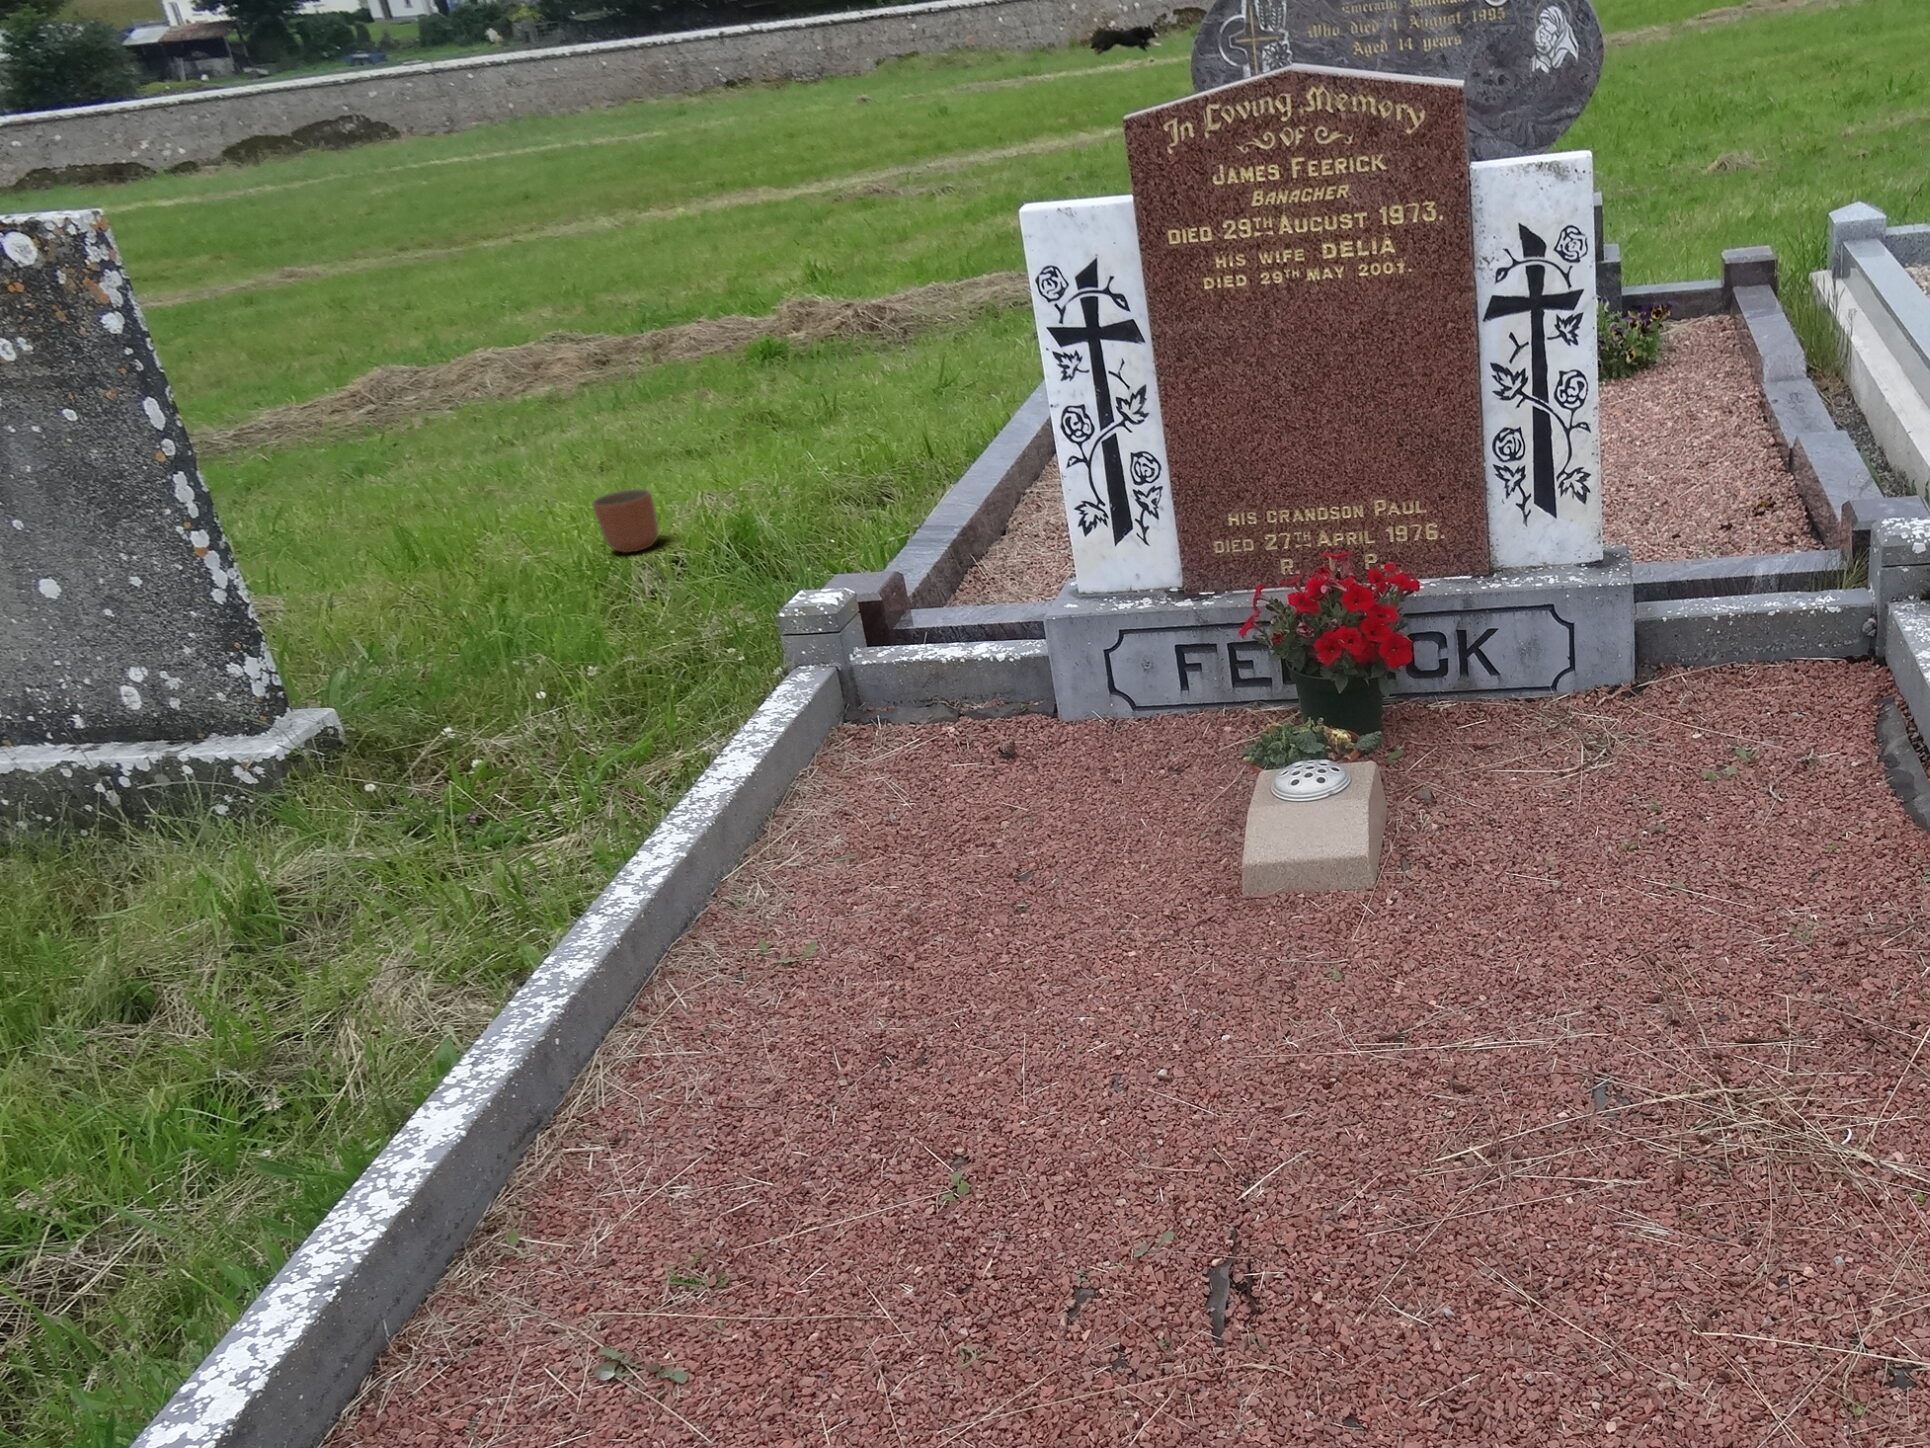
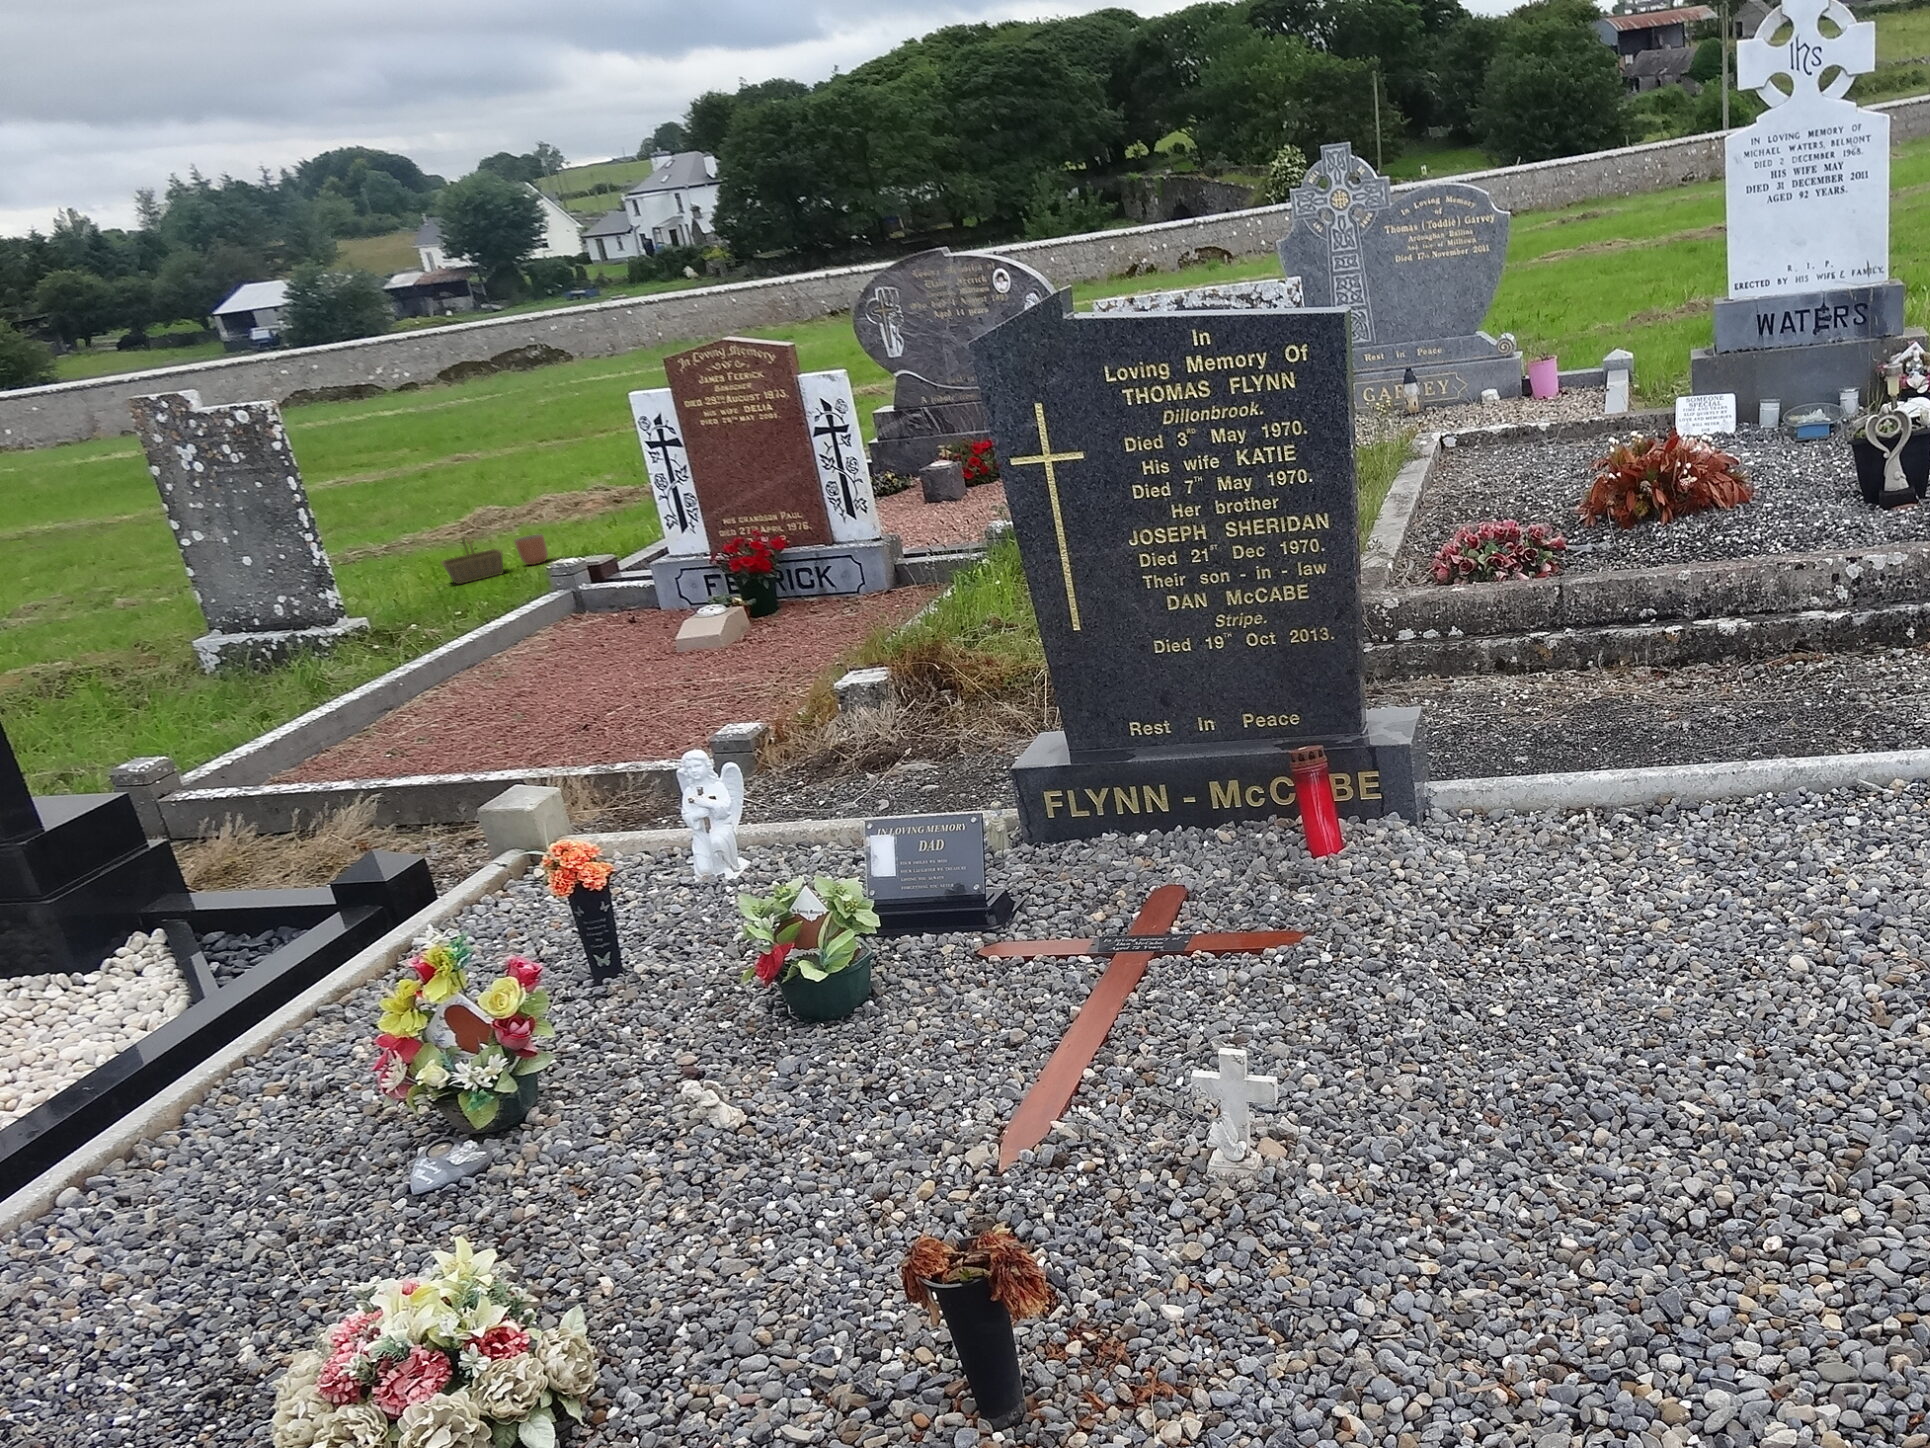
basket: none [447,497,578,600] -> present [441,536,503,584]

